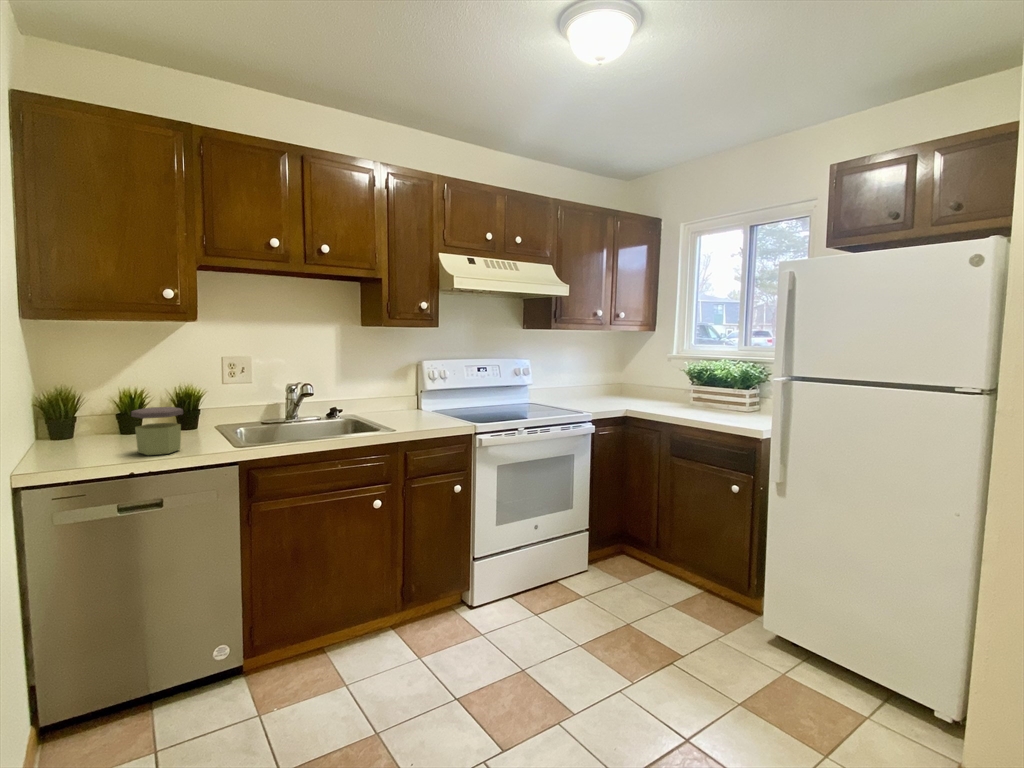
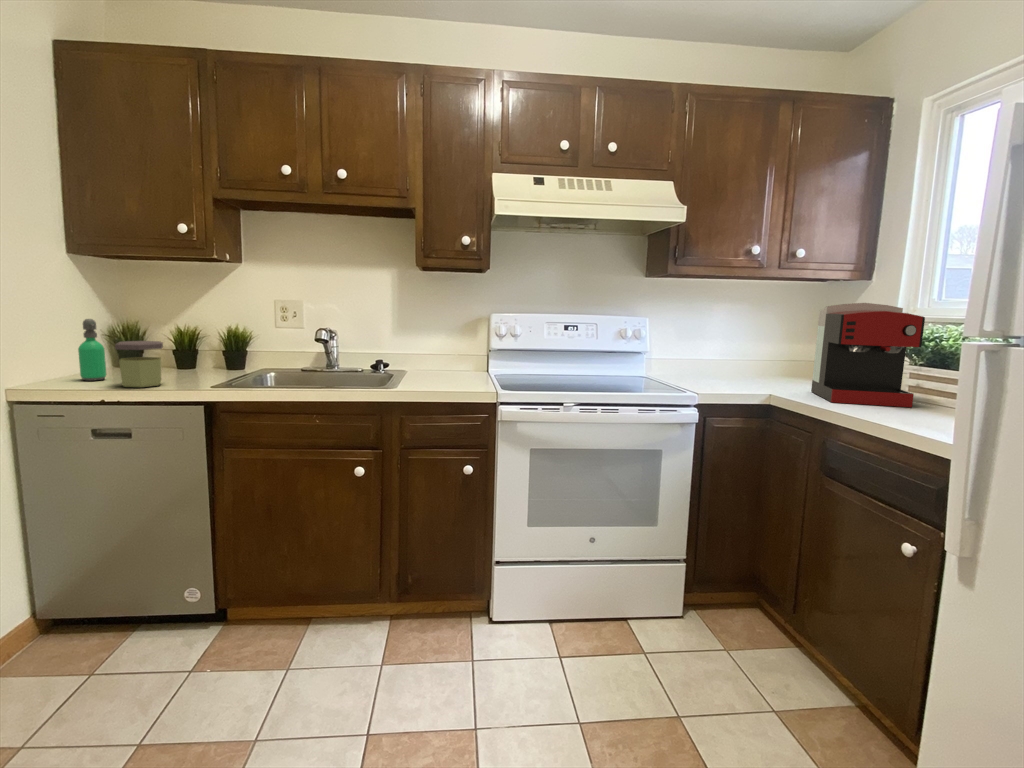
coffee maker: none [643,350,707,412] -> present [811,303,925,407]
soap dispenser: none [64,389,94,455] -> present [78,319,106,381]

